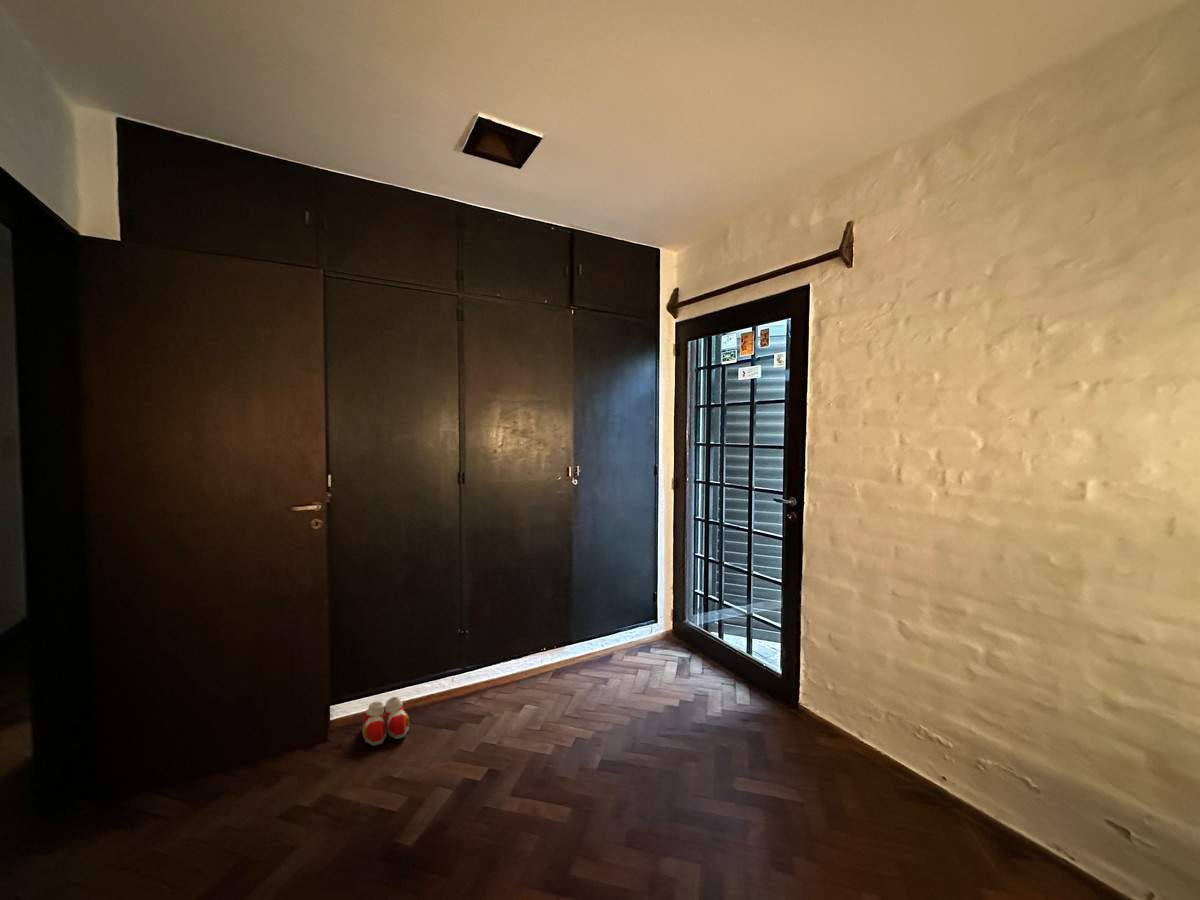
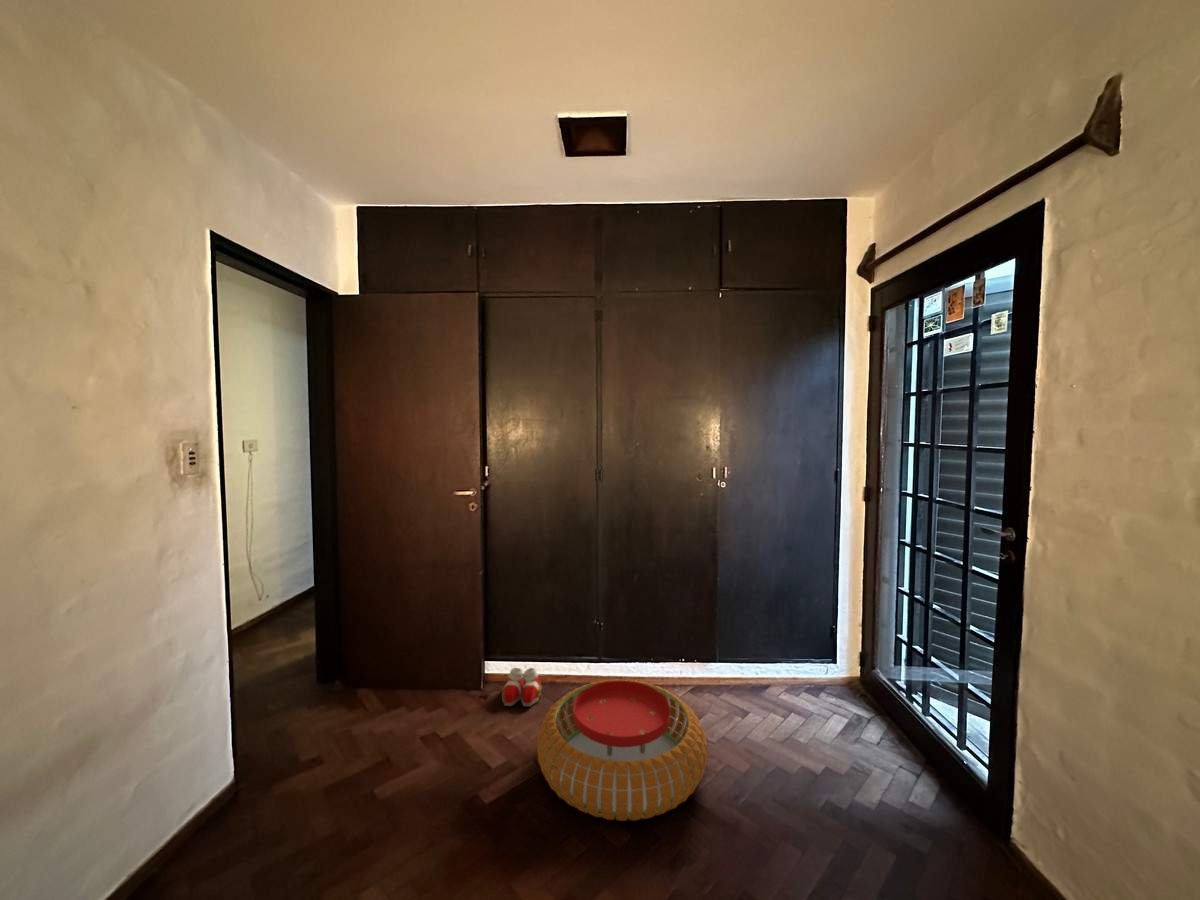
pouf: none [446,674,611,806] -> present [537,679,707,821]

